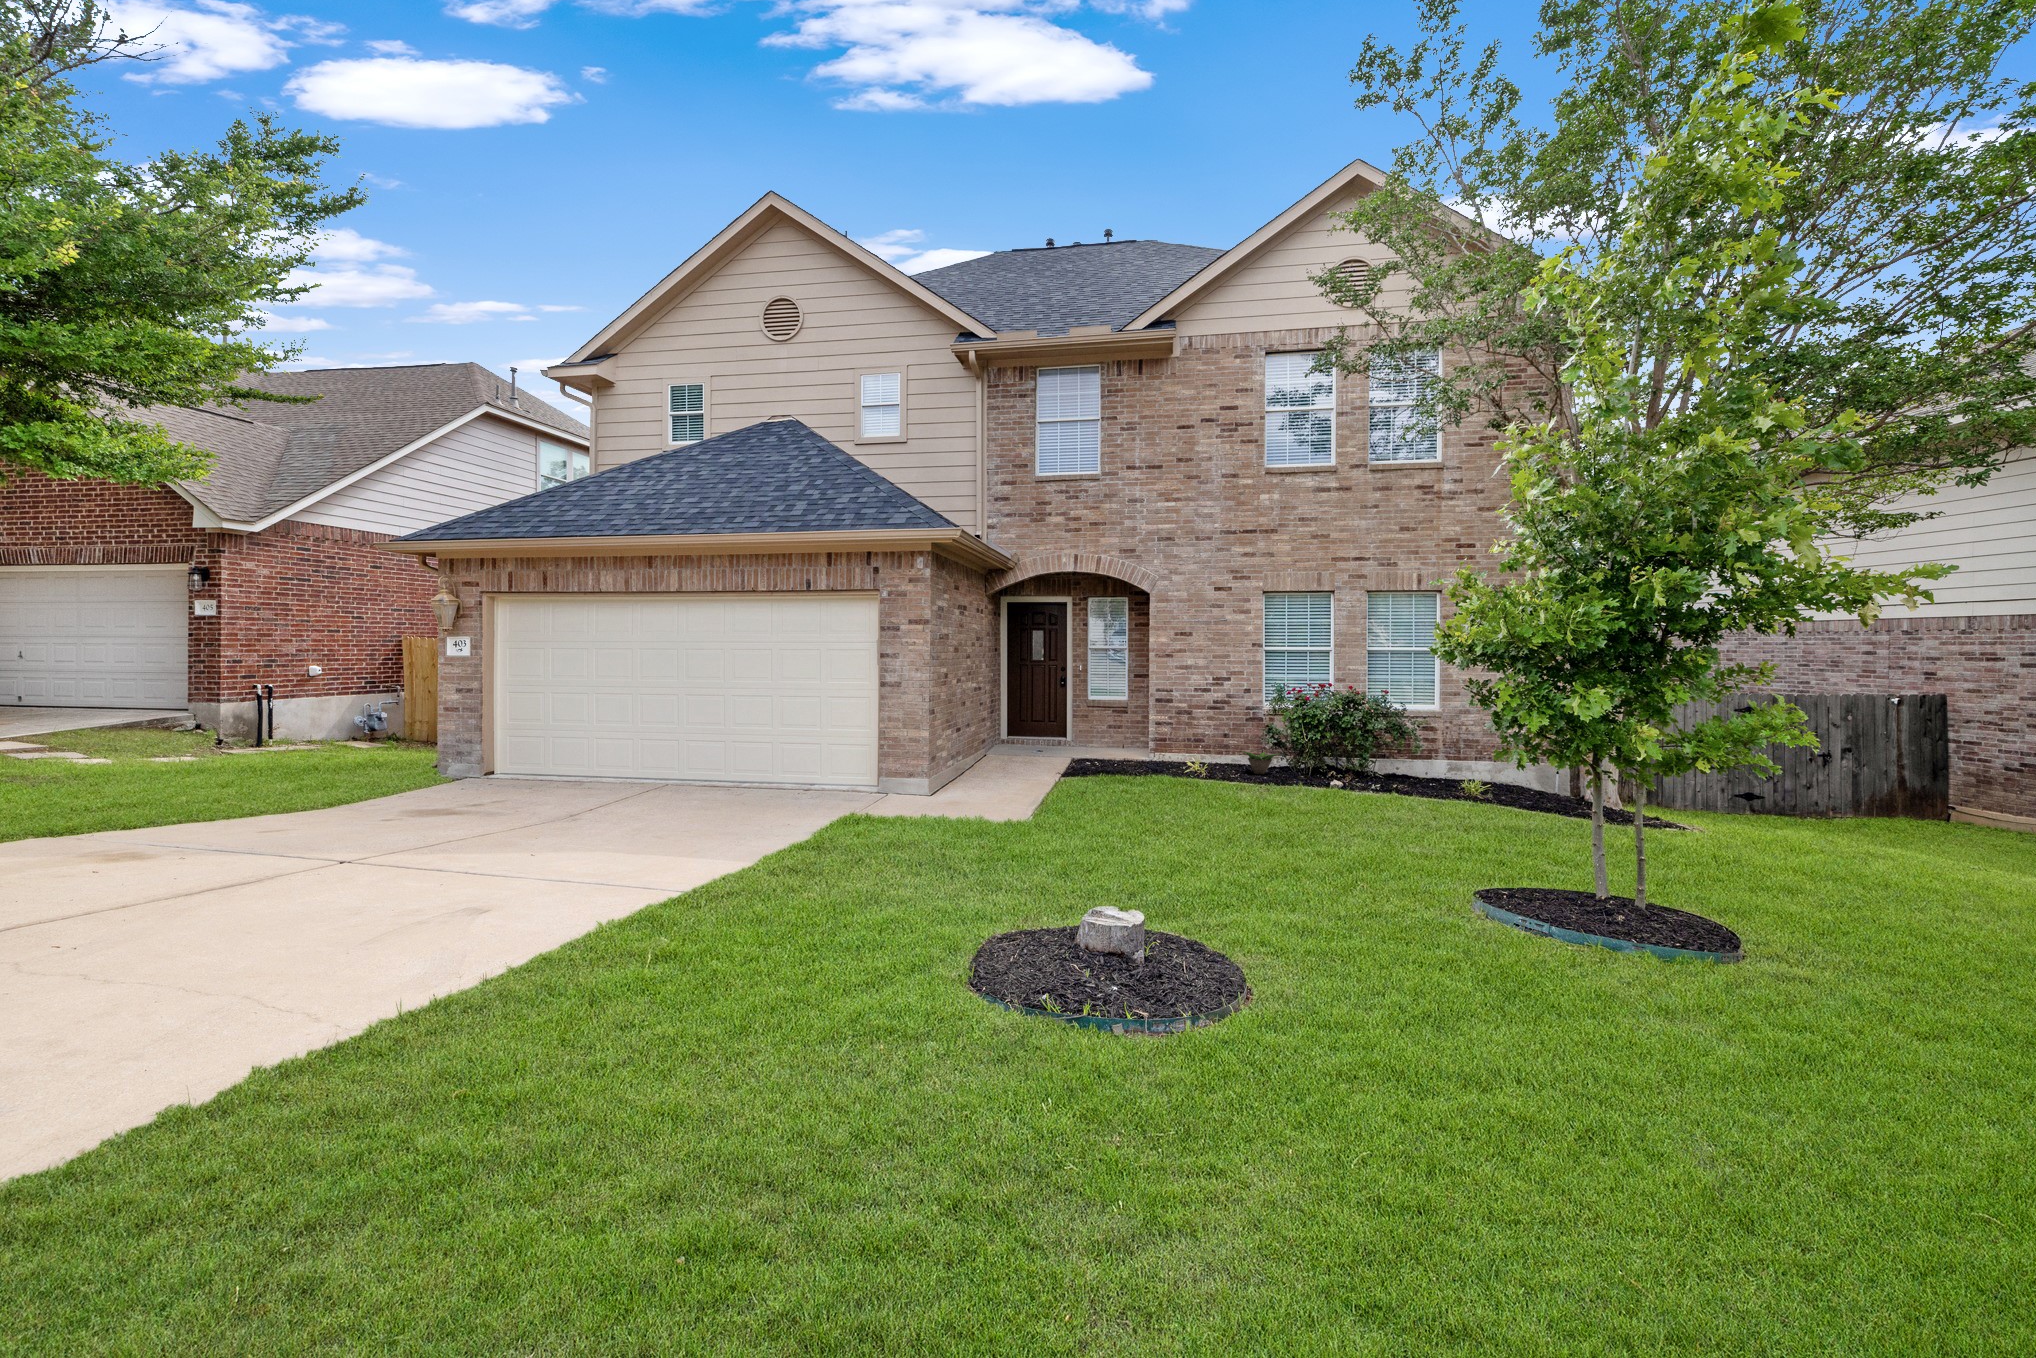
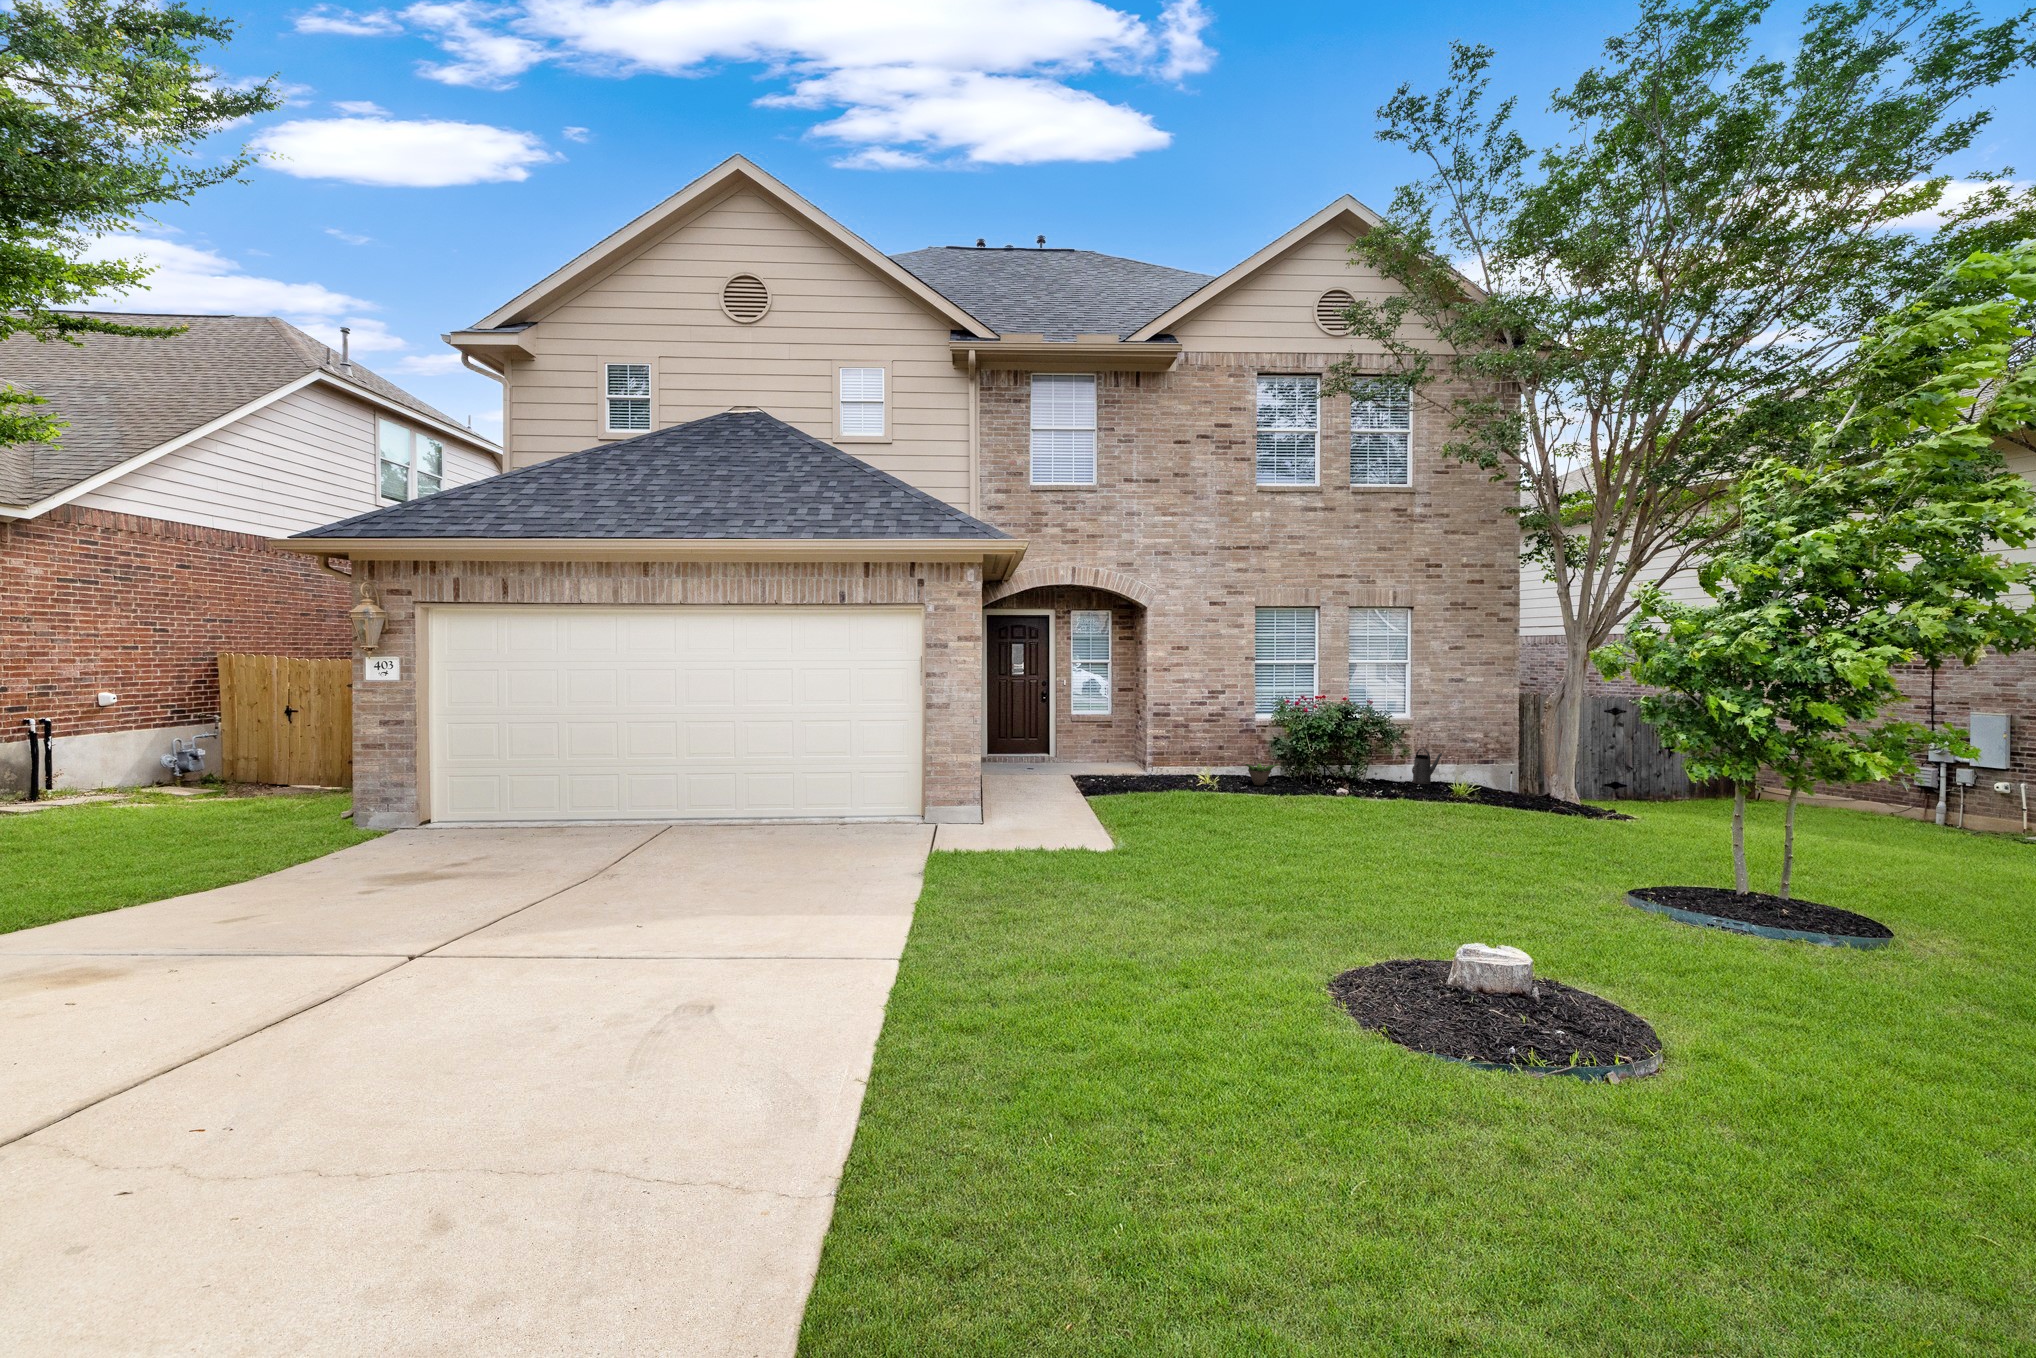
watering can: none [1433,742,1473,780] -> present [1412,749,1442,784]

